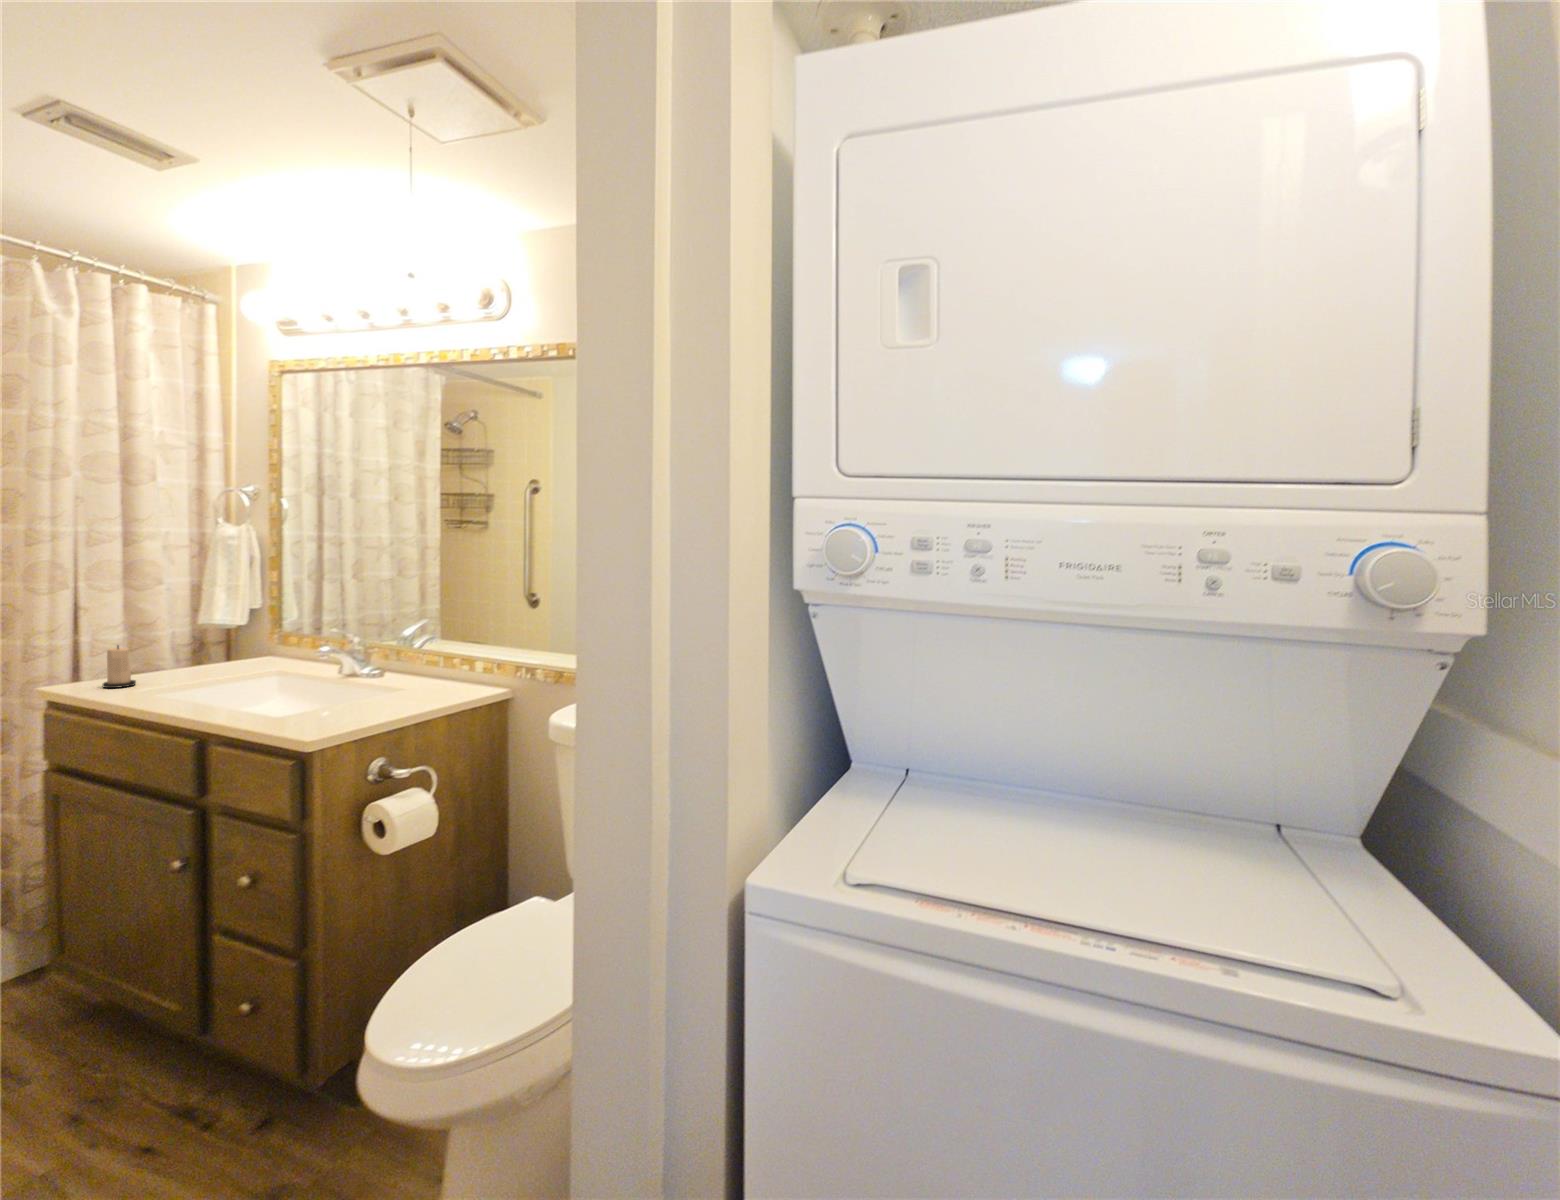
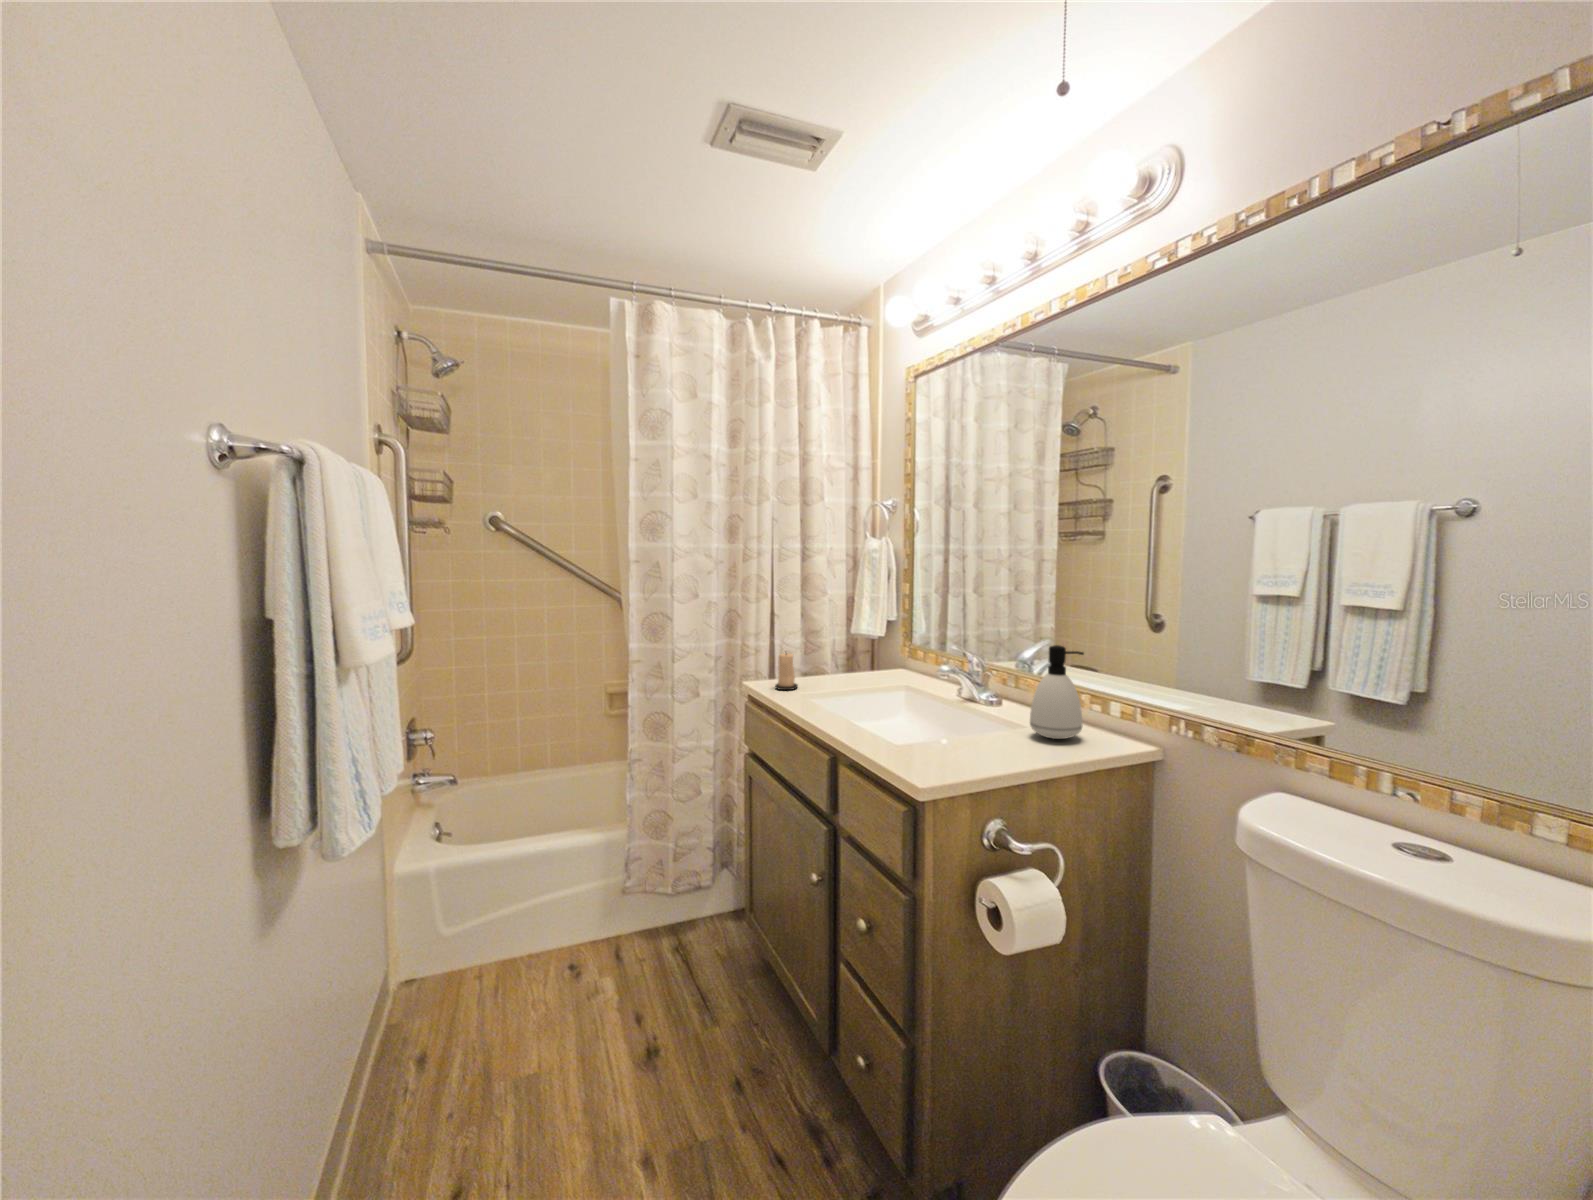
soap dispenser: none [407,617,451,693] -> present [1030,645,1084,739]

